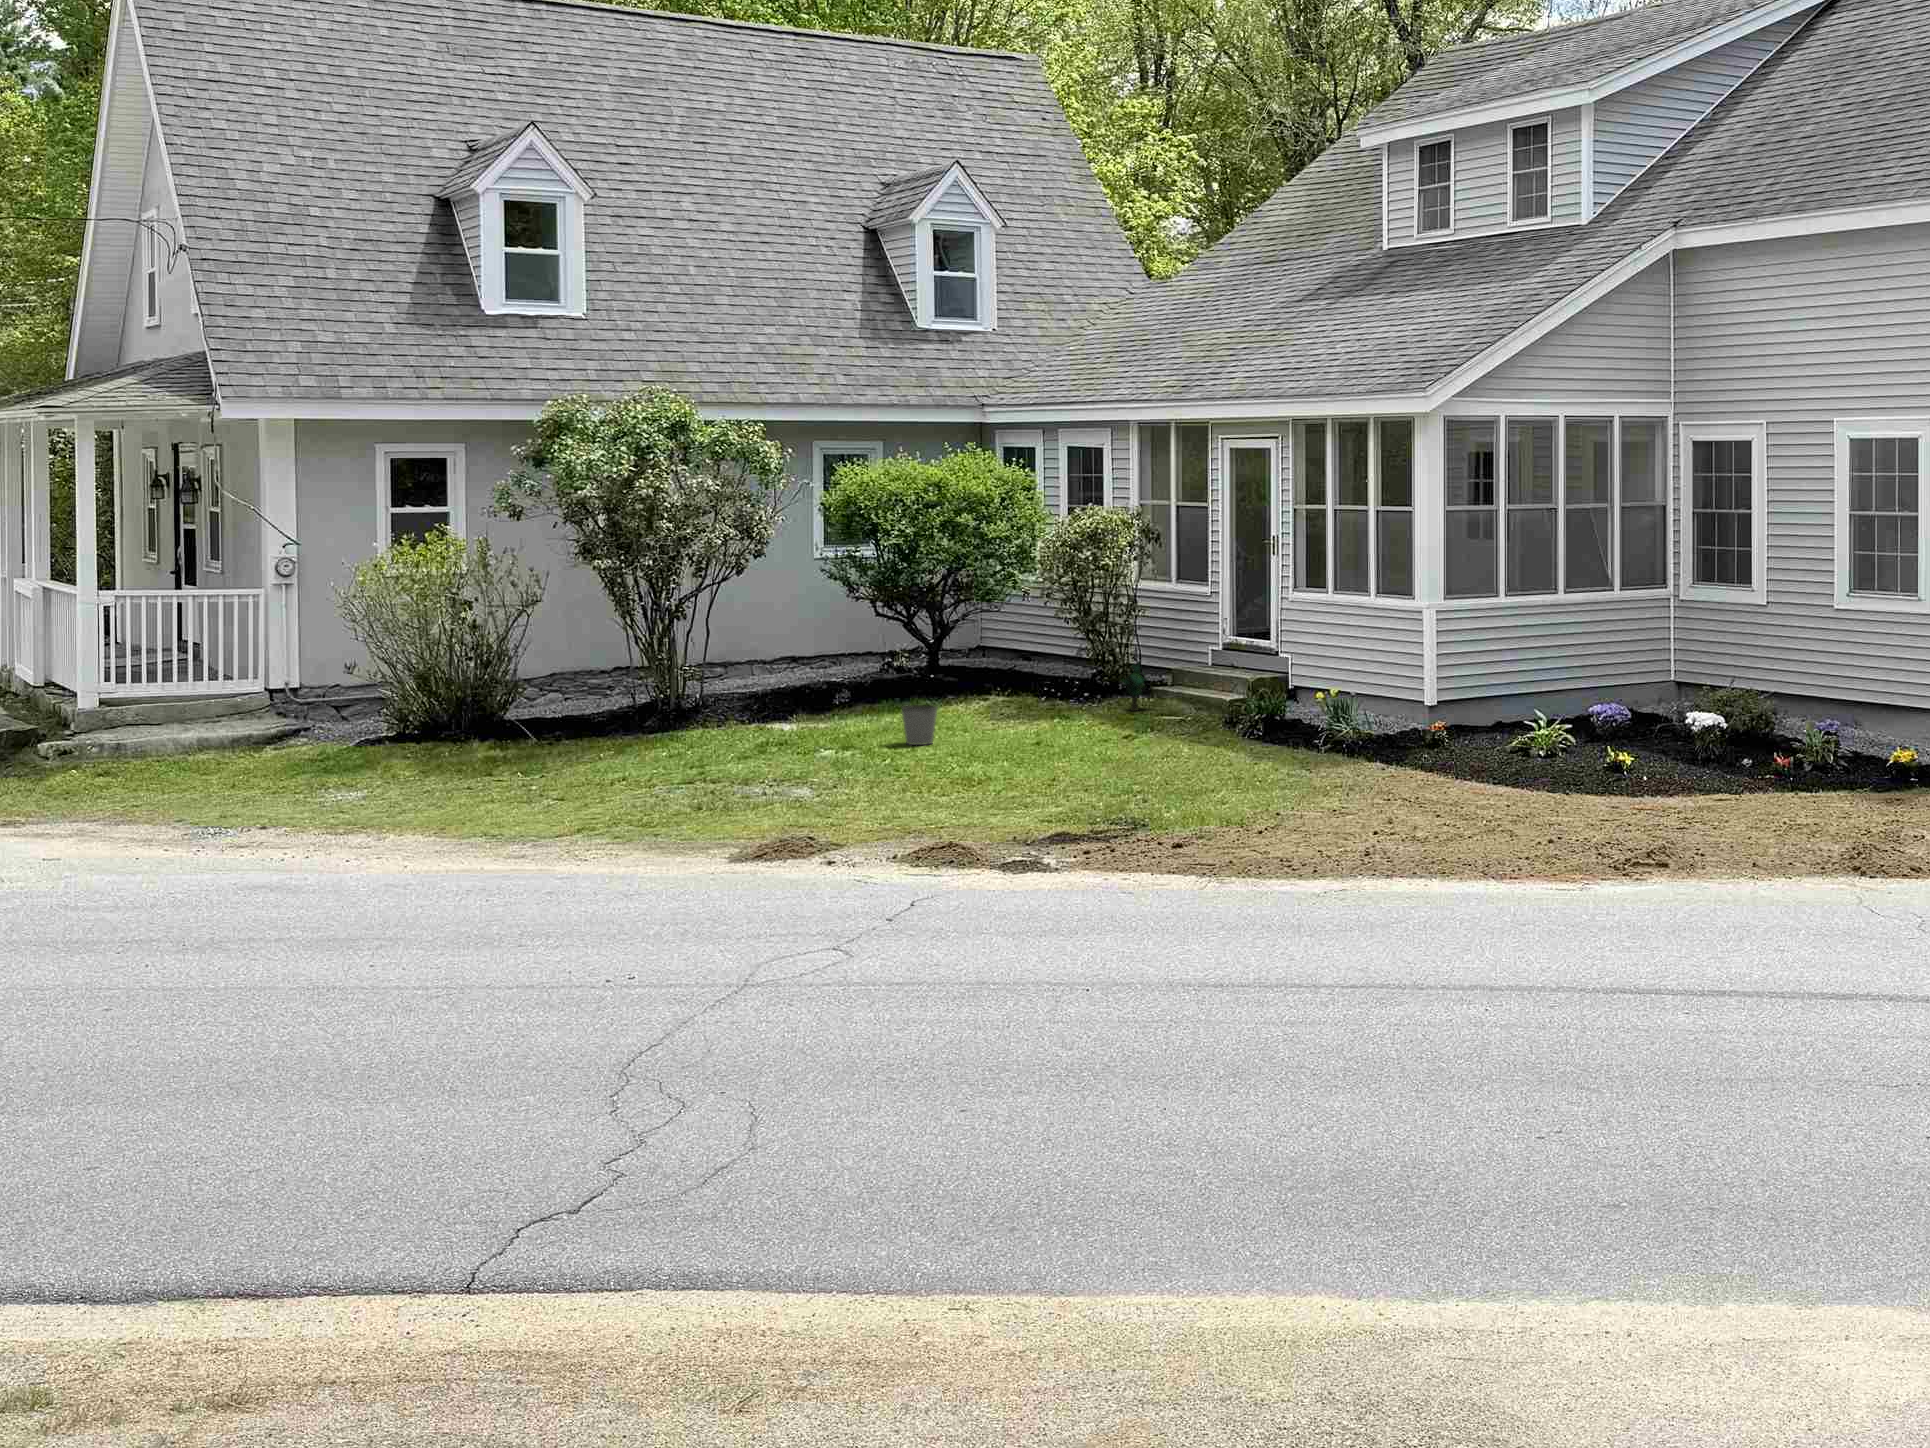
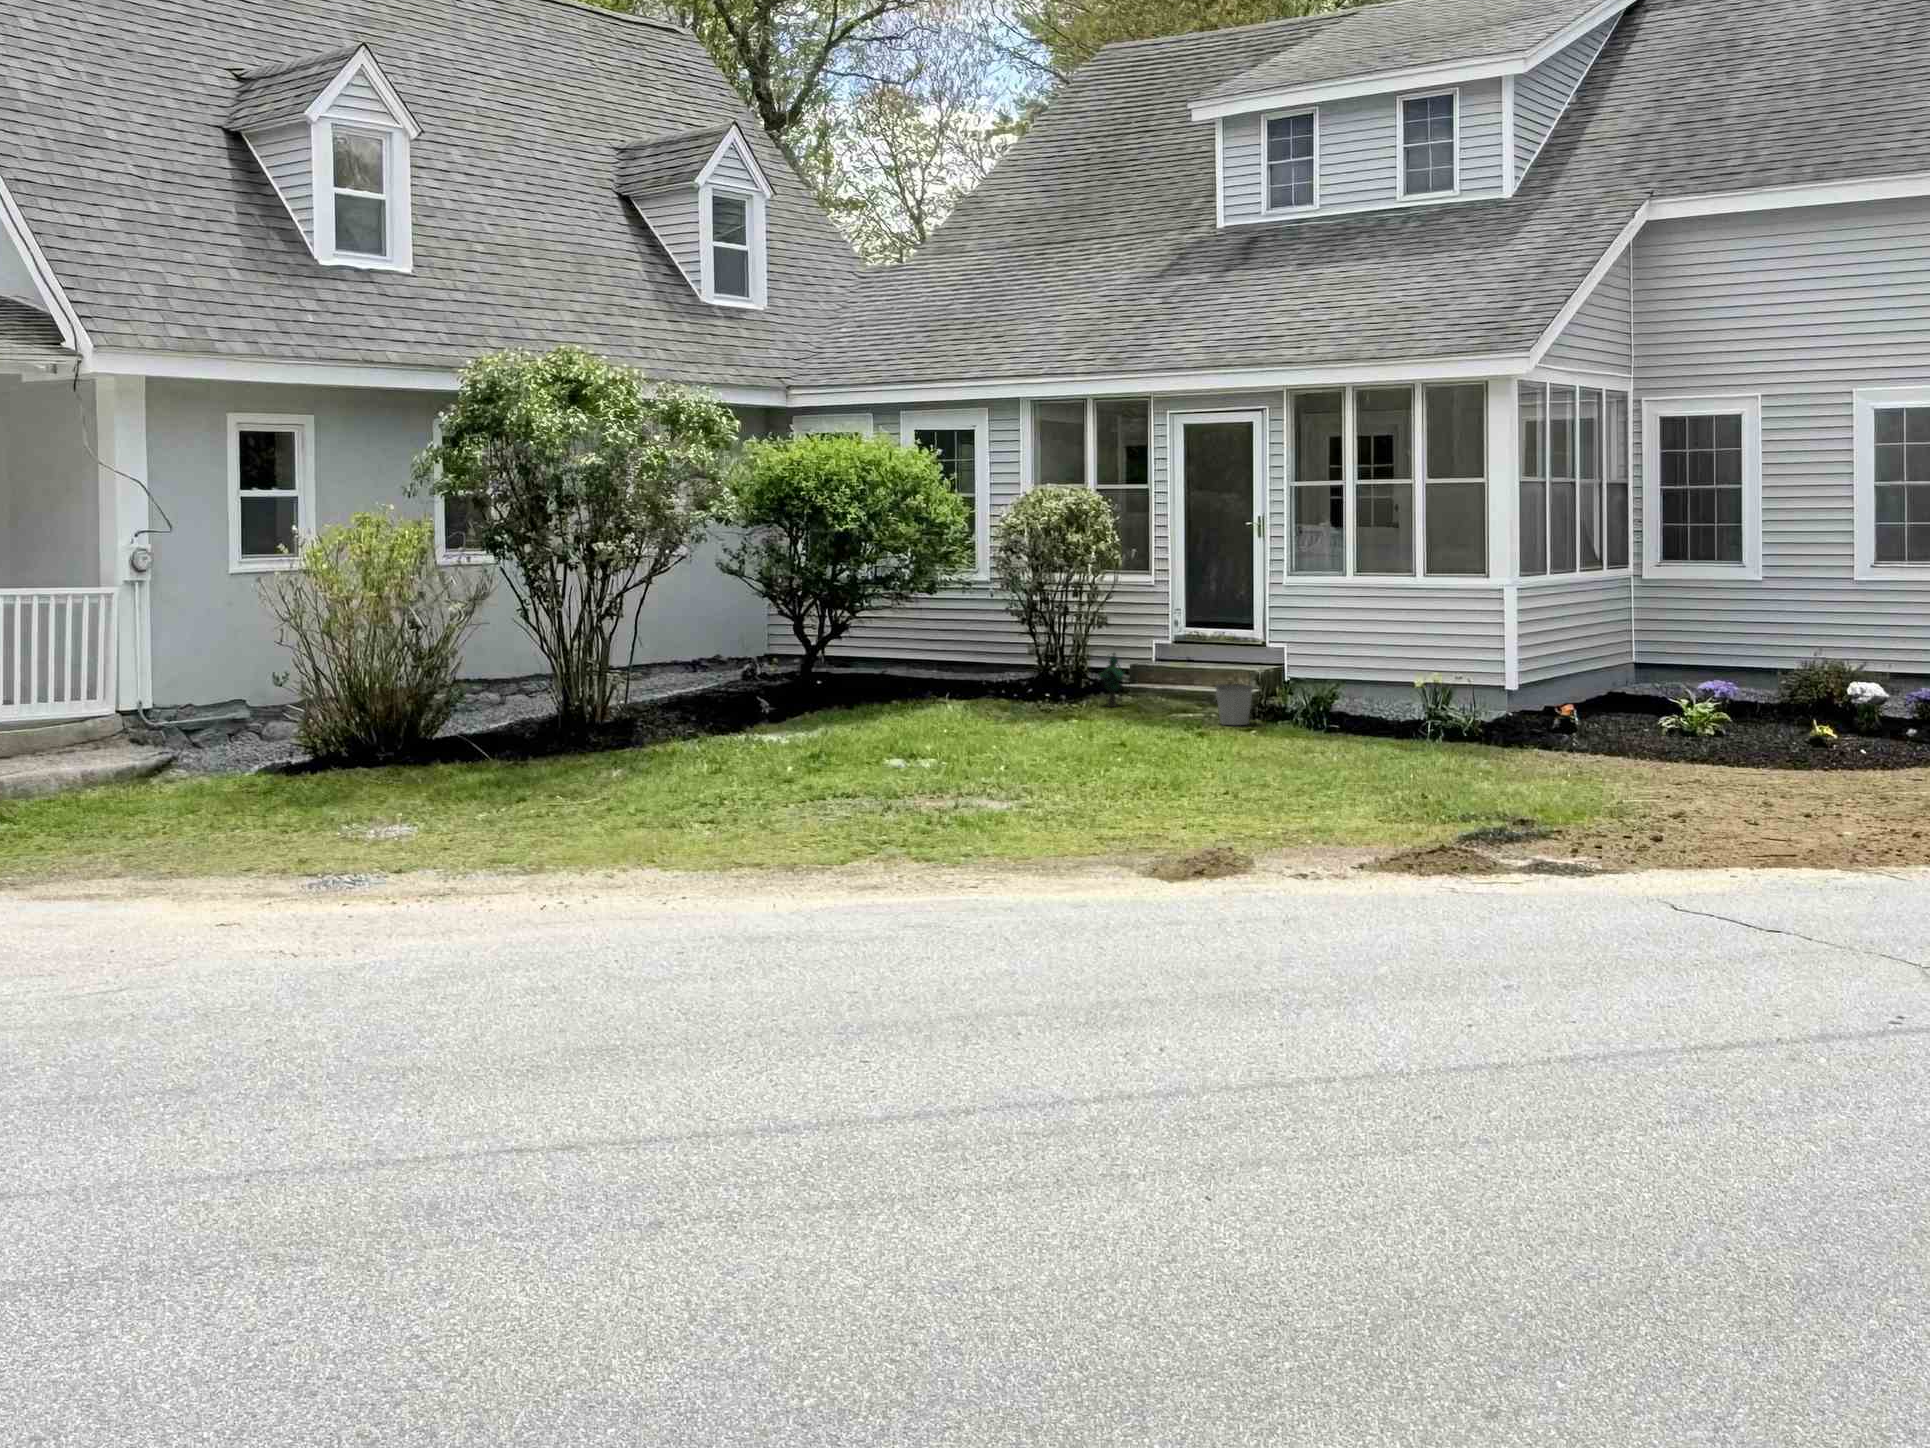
bucket: present [901,704,937,745] -> present [1215,683,1253,725]

